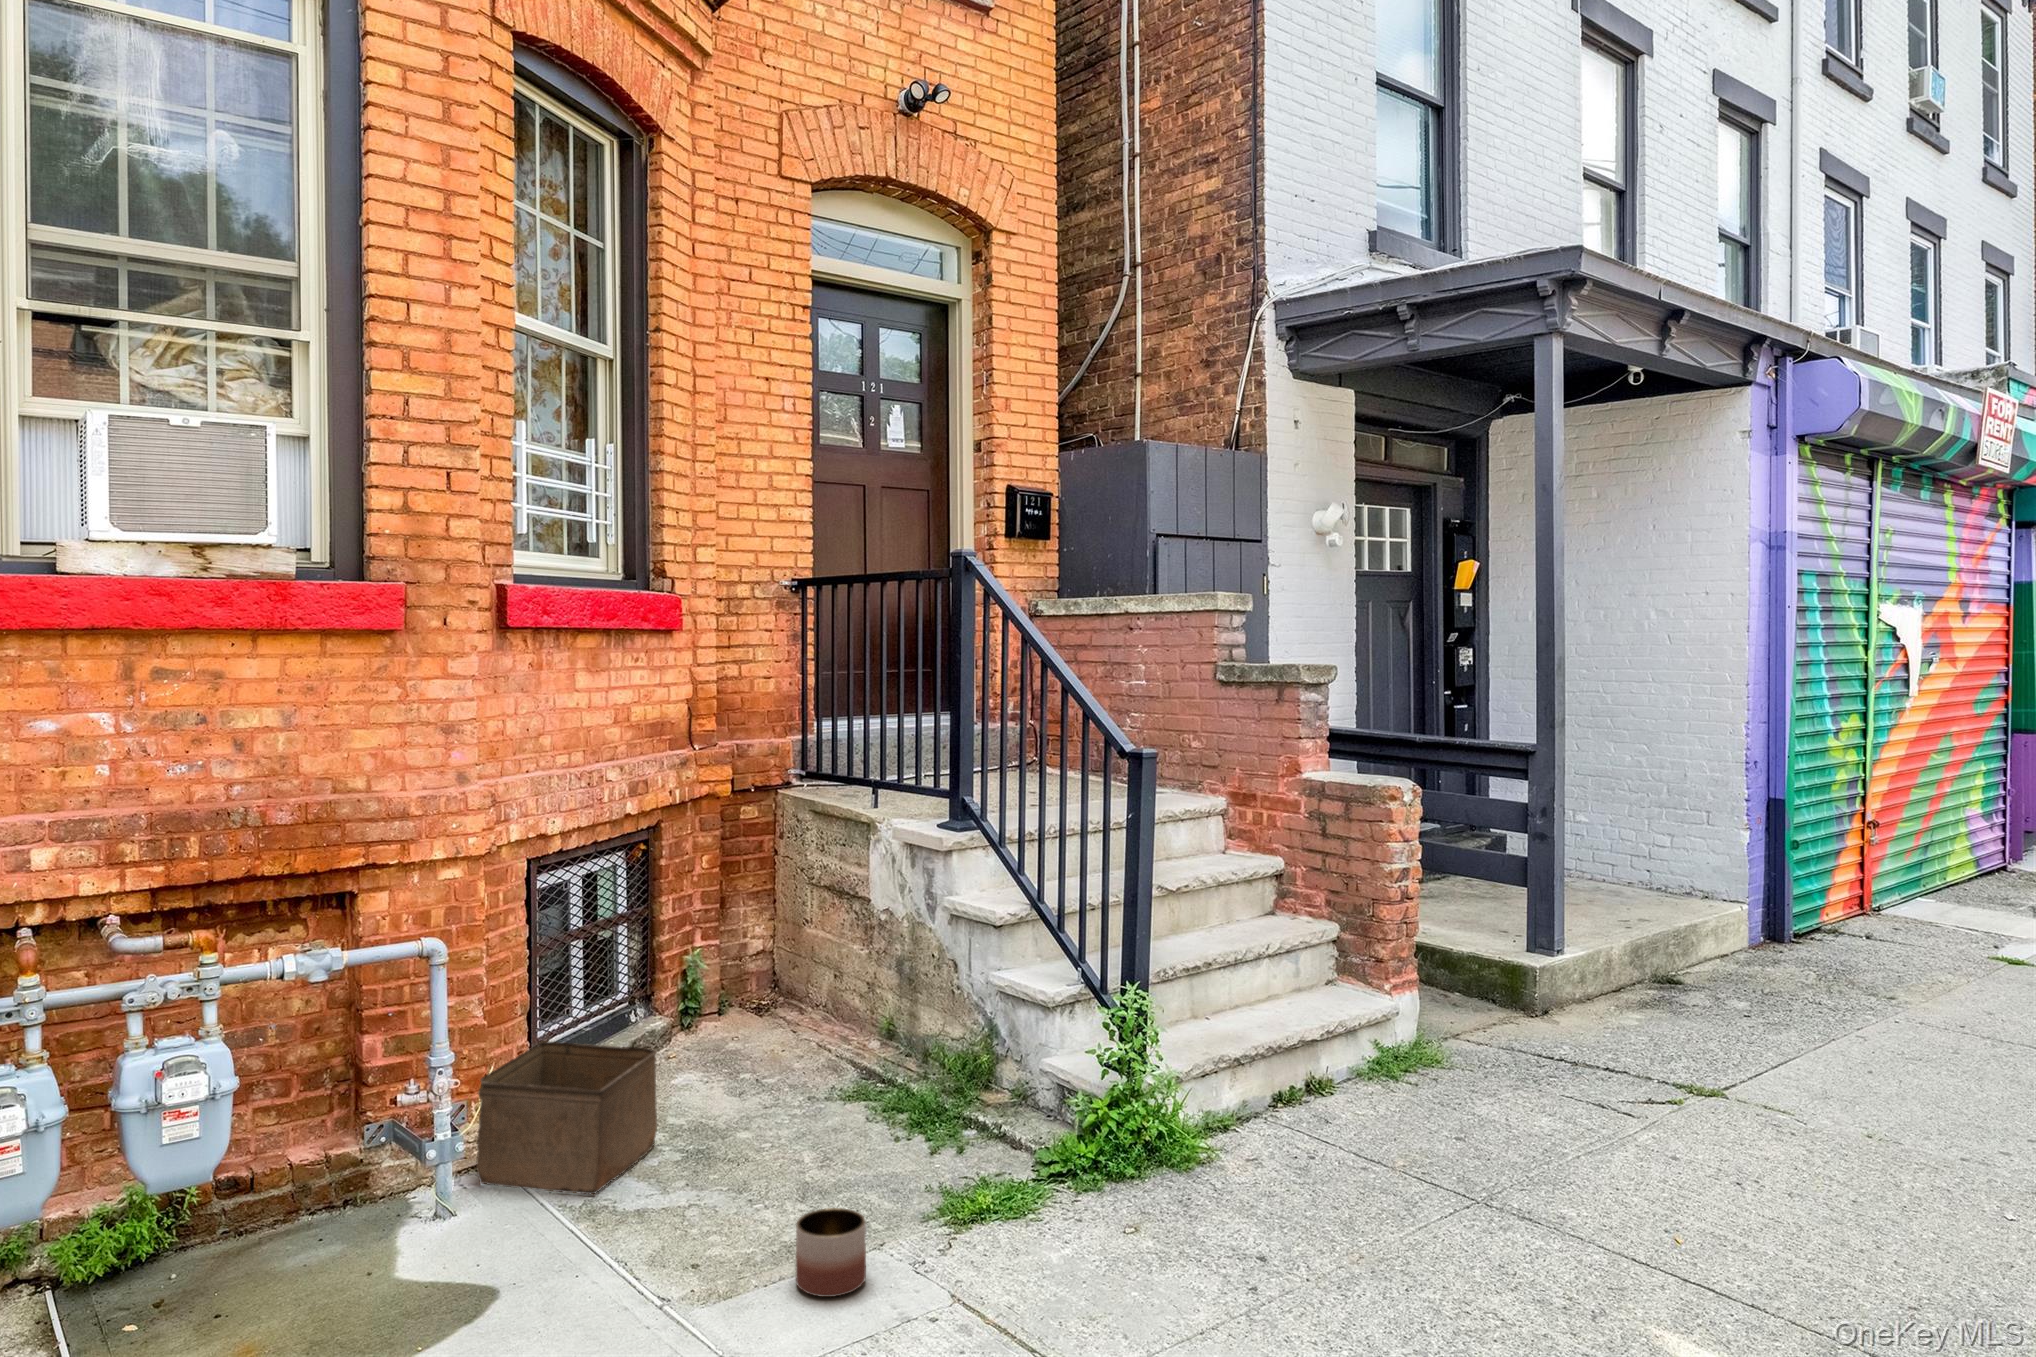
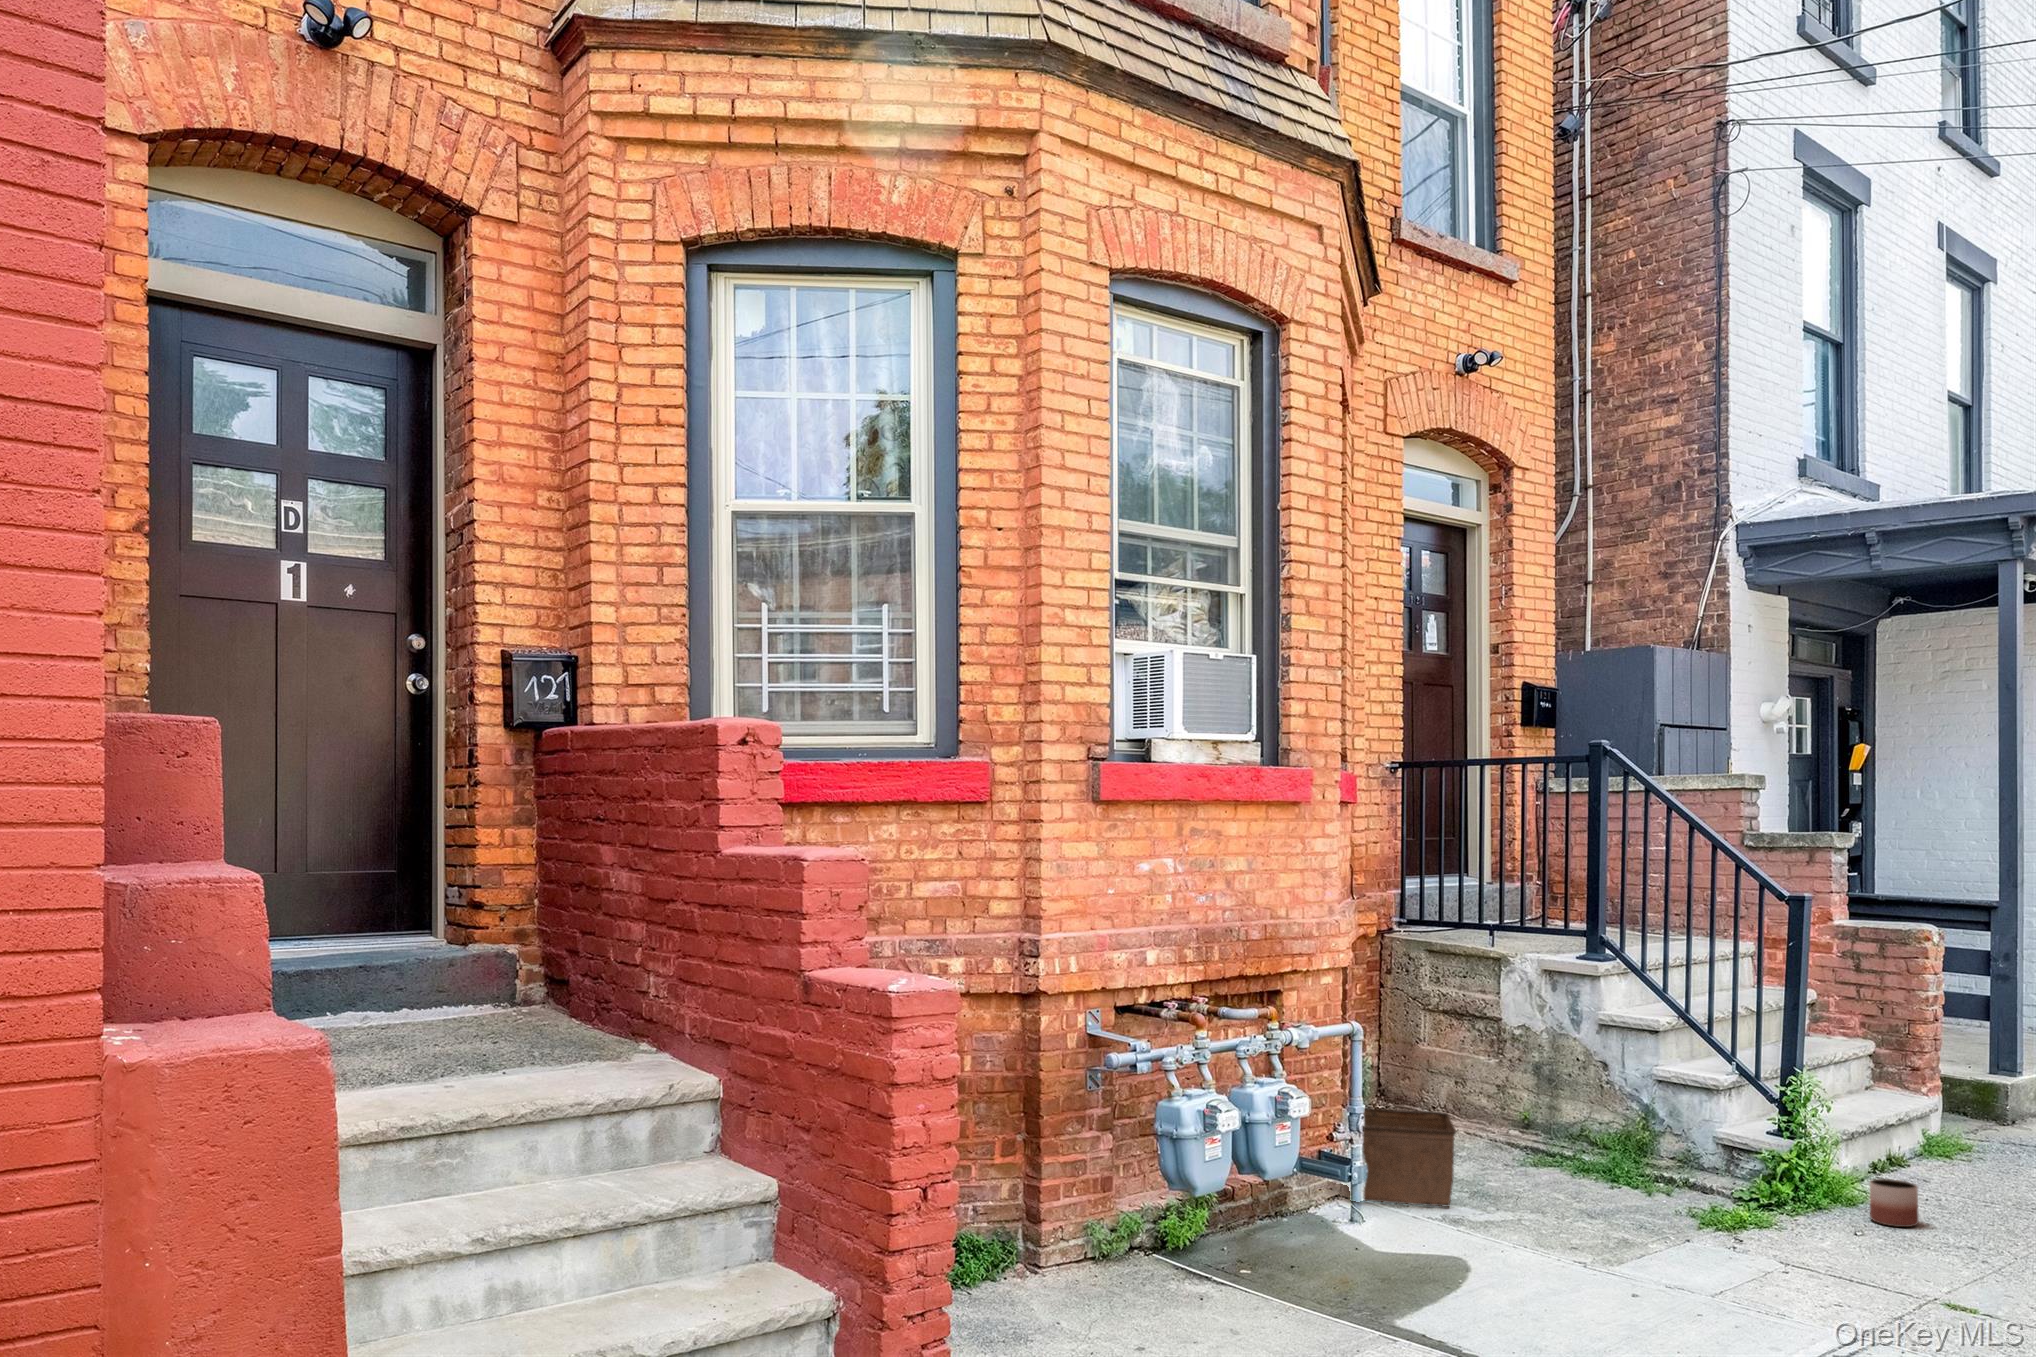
planter: present [796,1208,866,1297] -> present [1870,1179,1919,1227]

